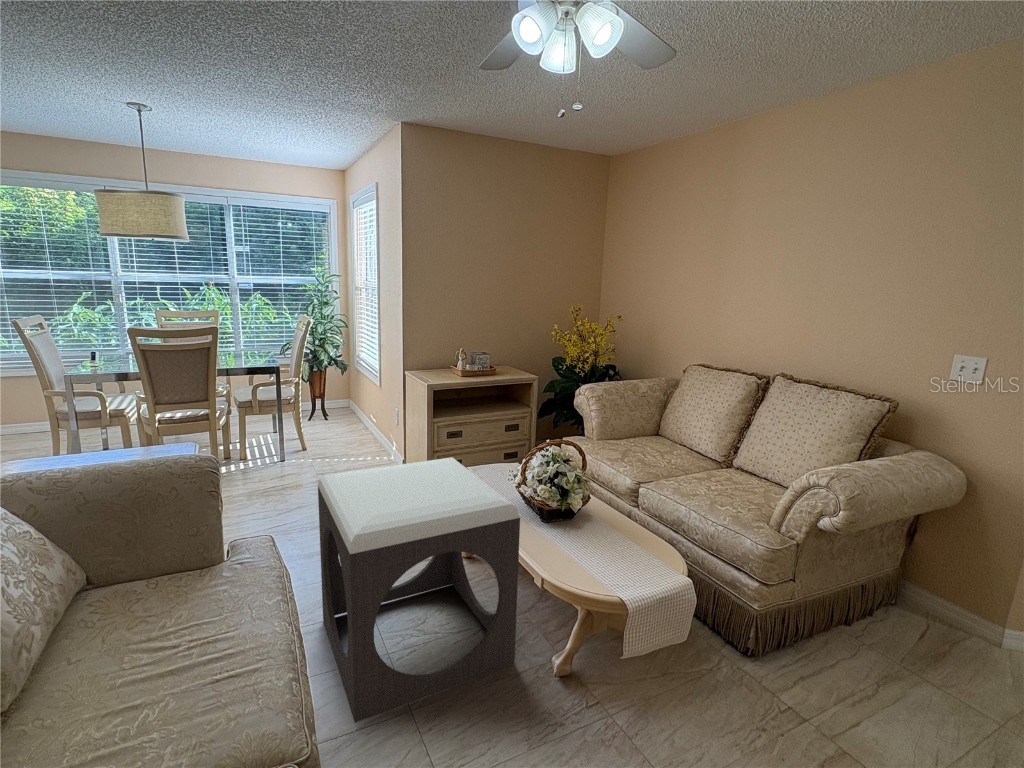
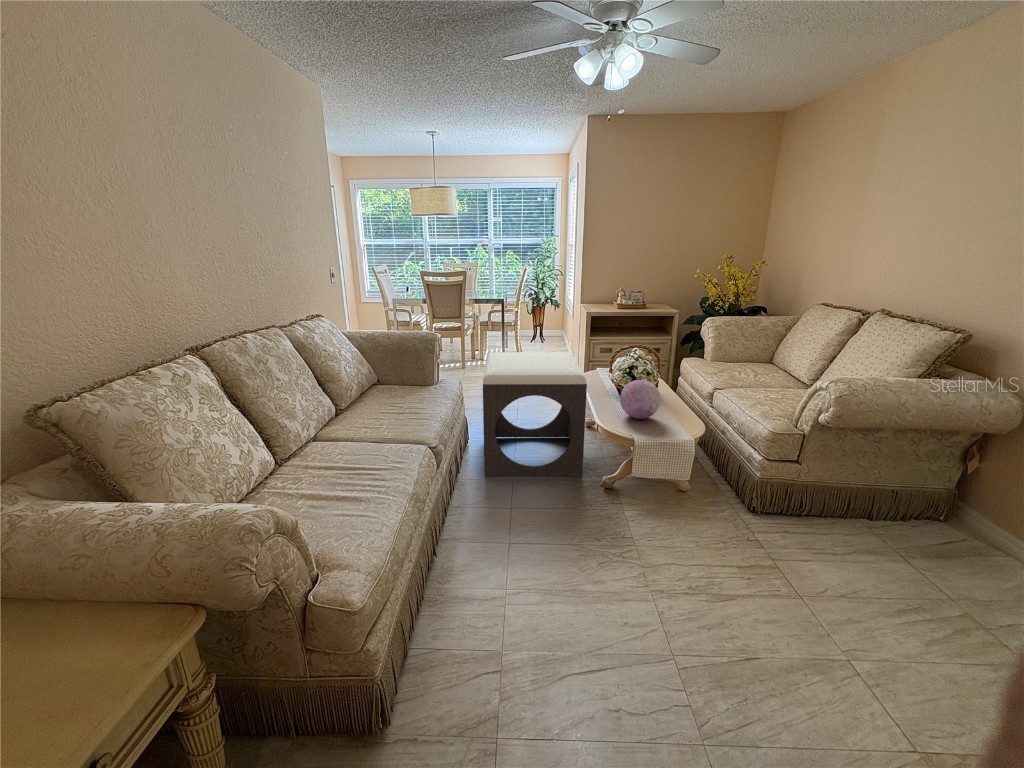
decorative orb: none [567,498,626,558] -> present [620,380,661,419]

